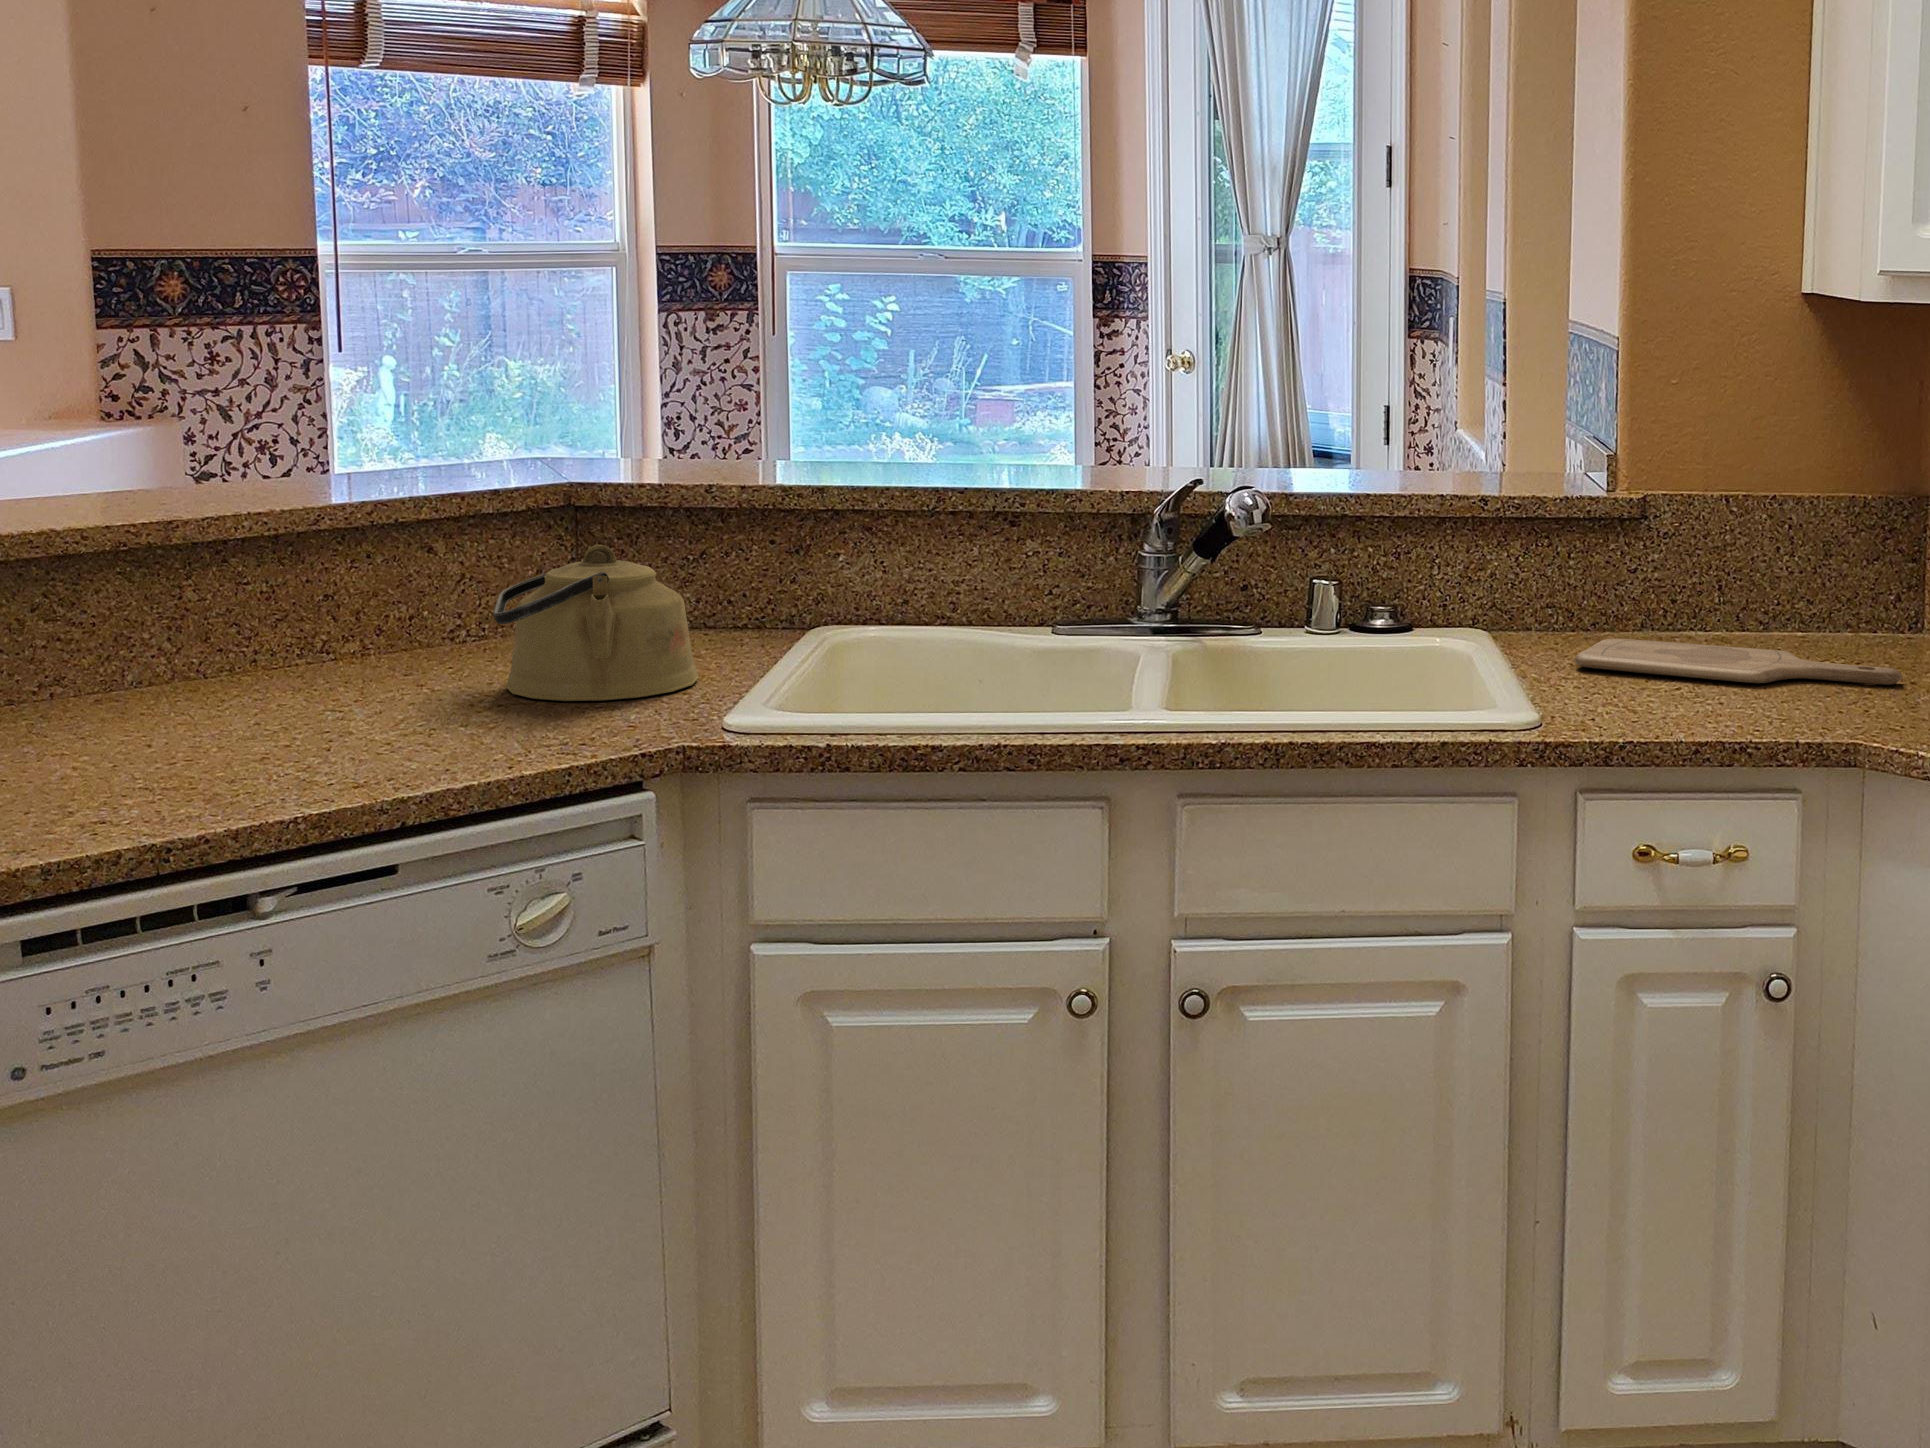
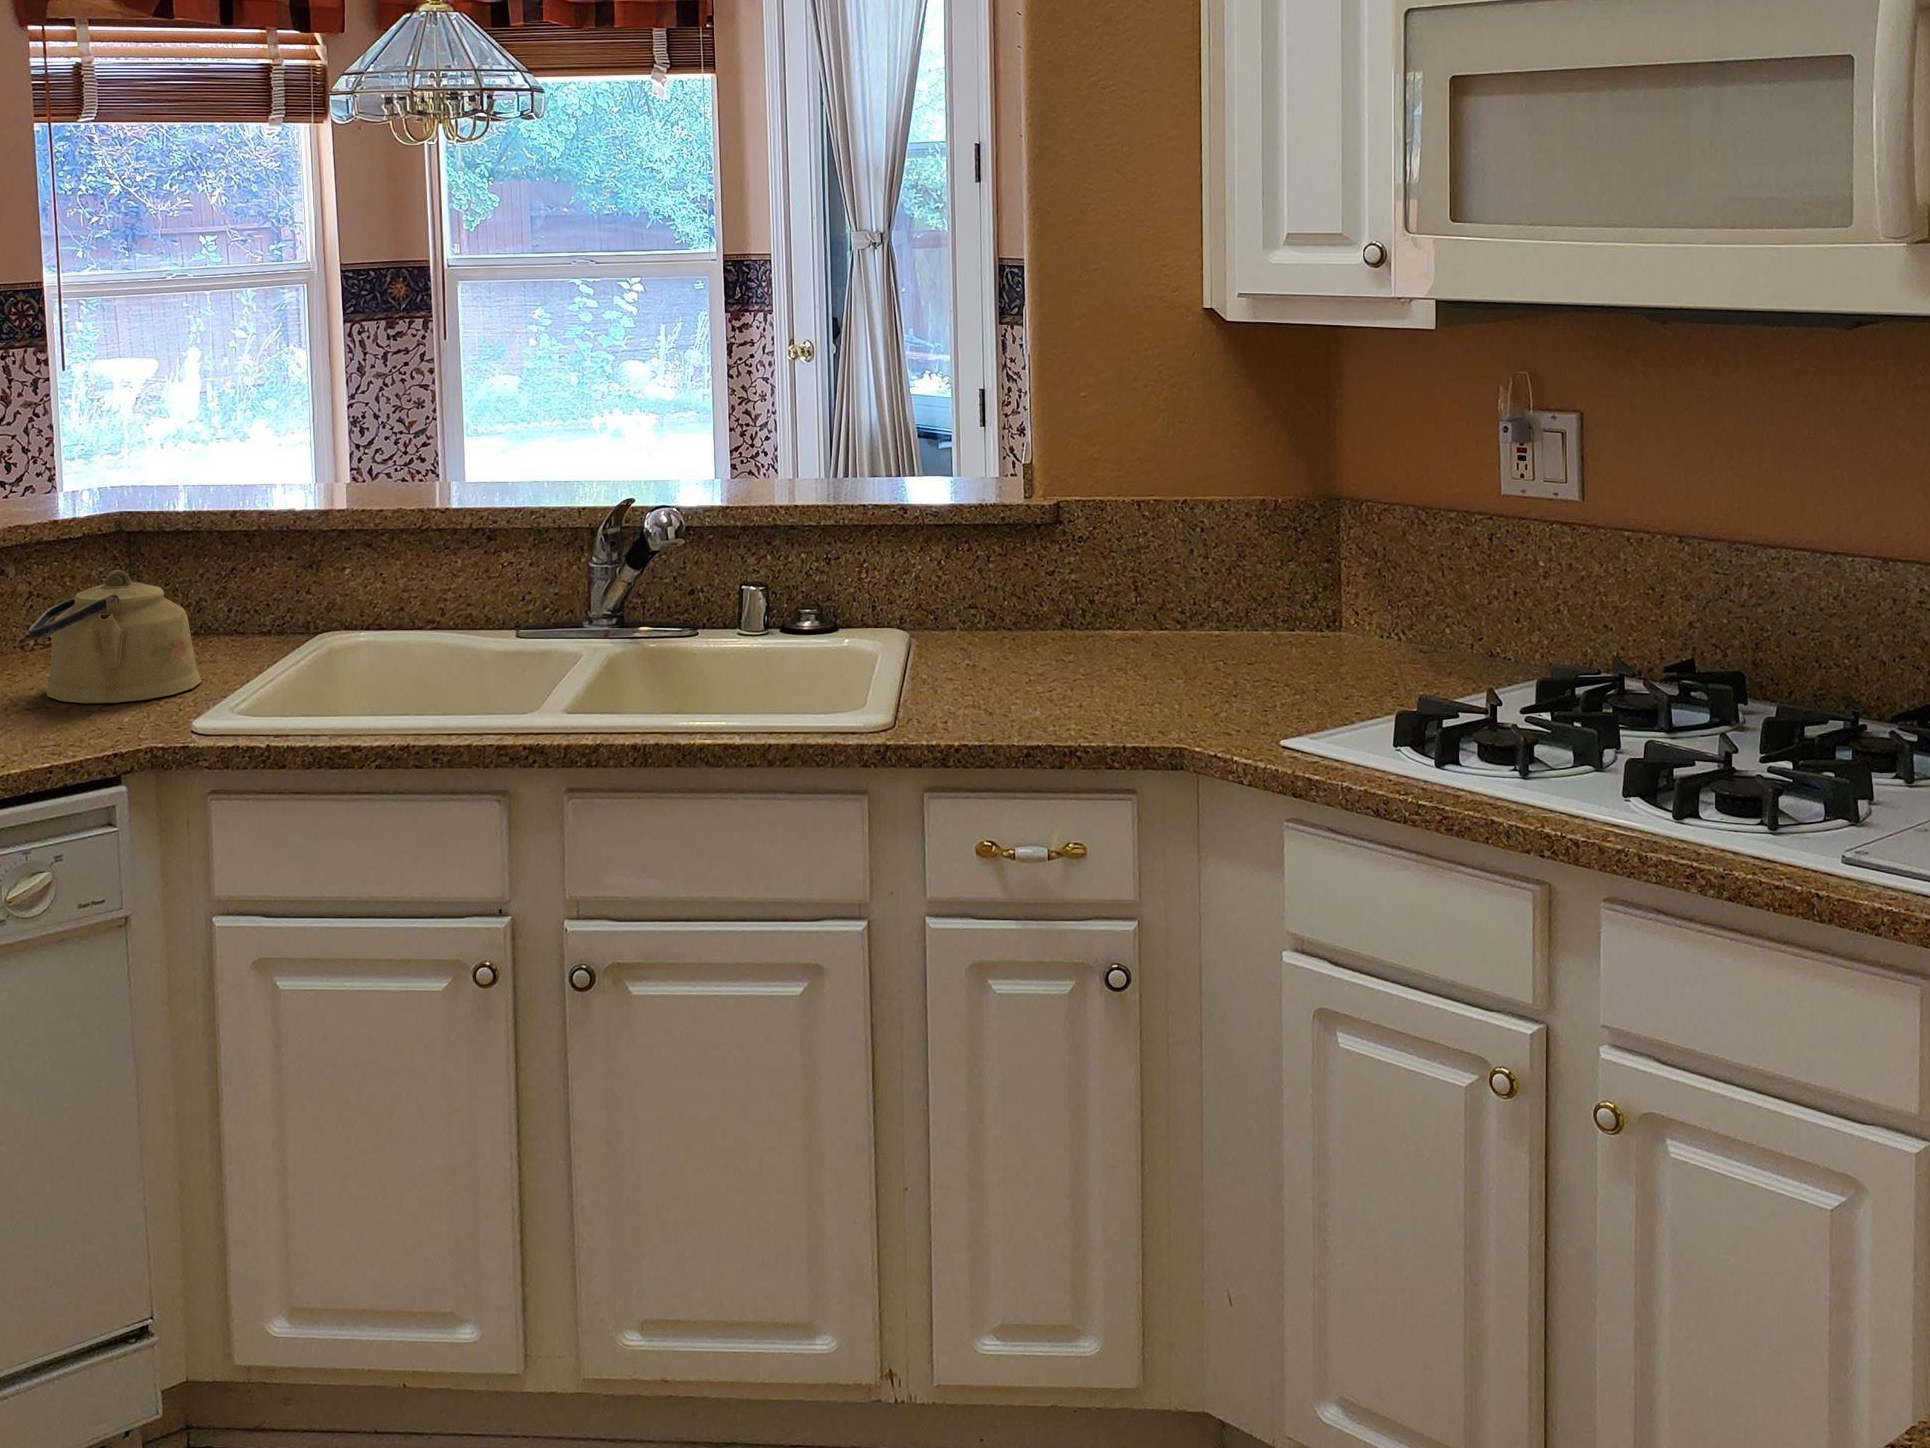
cutting board: present [1575,639,1902,685] -> none [966,642,1268,689]

